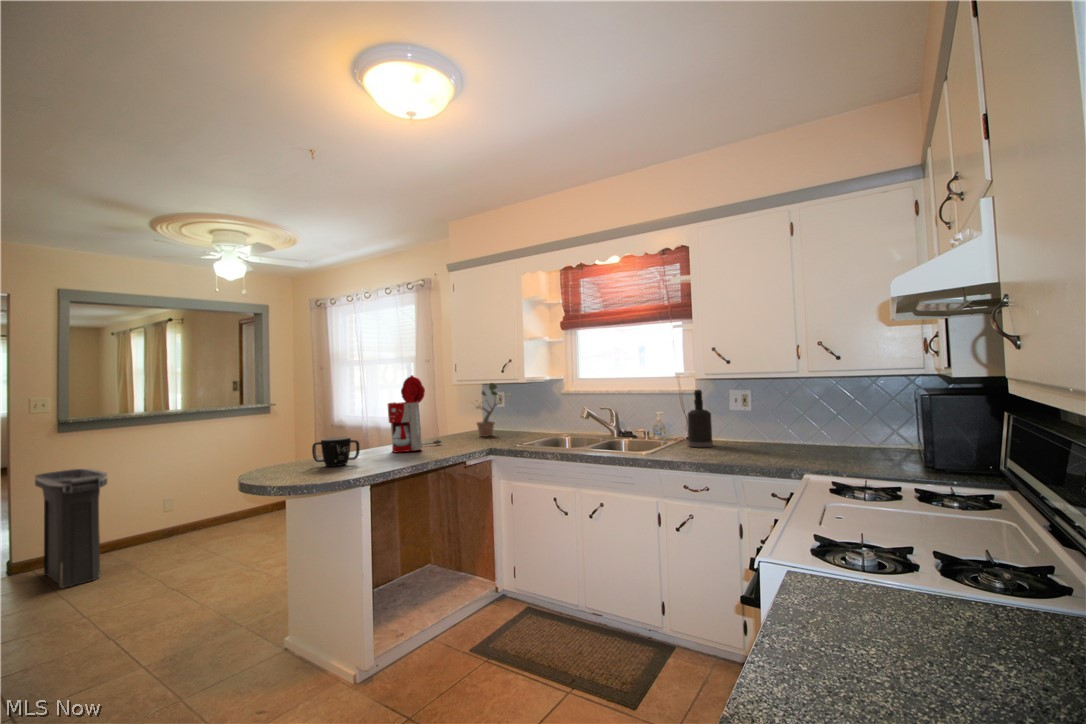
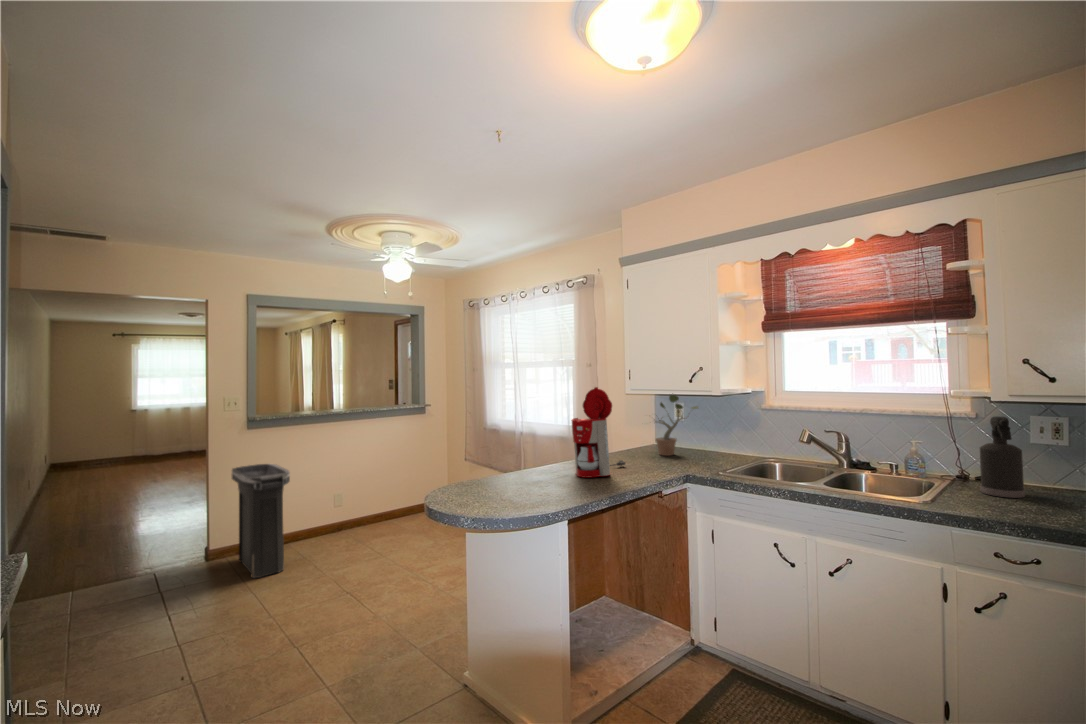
mug: present [312,436,360,466] -> none [501,461,553,497]

